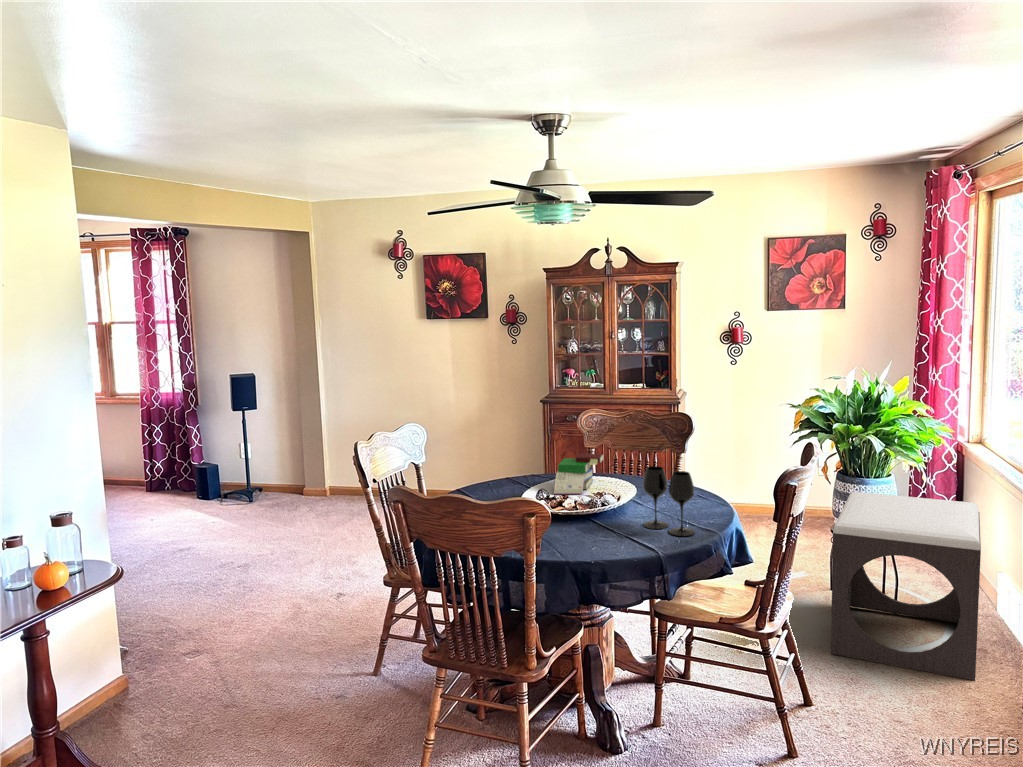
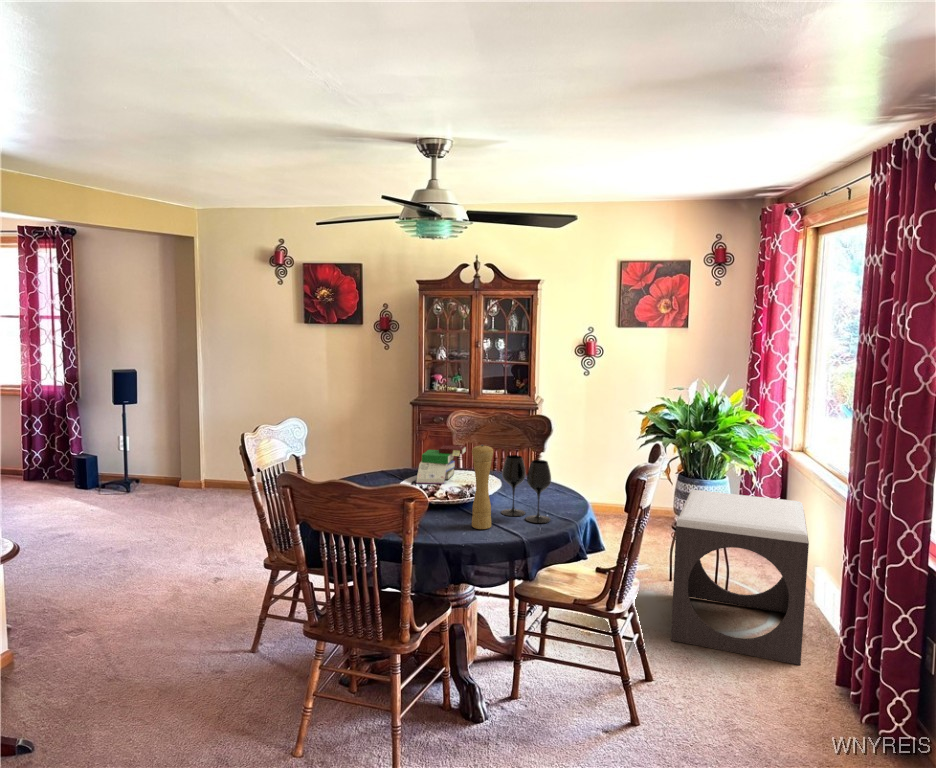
pepper mill: none [611,459,634,544] -> present [472,445,493,529]

